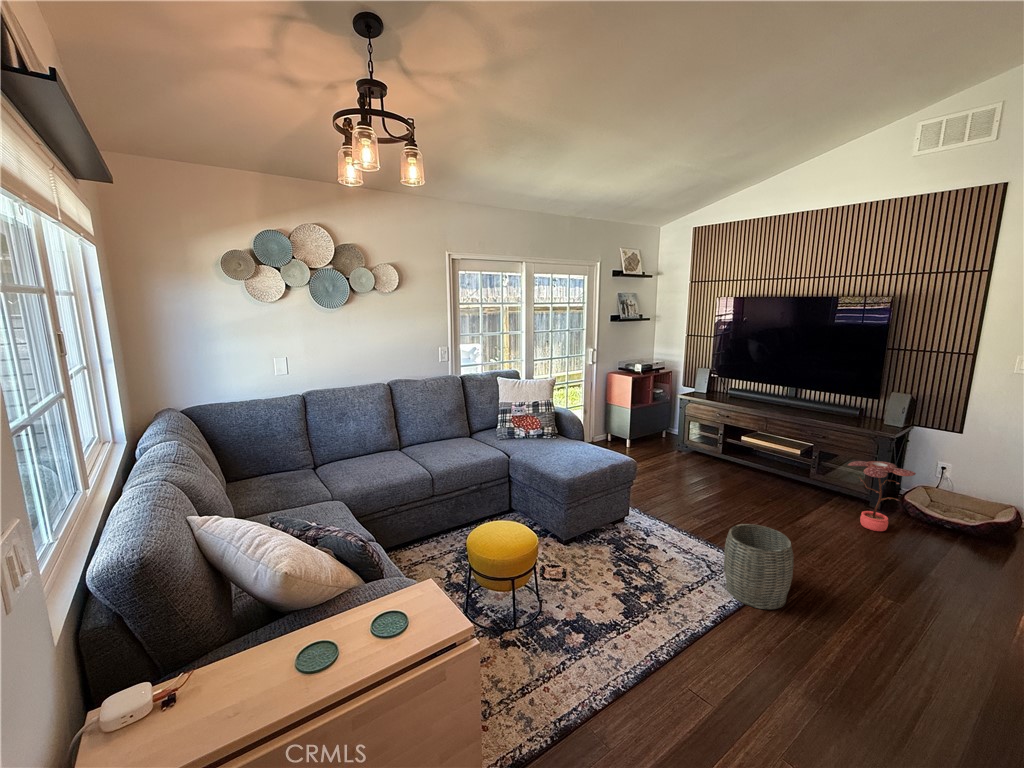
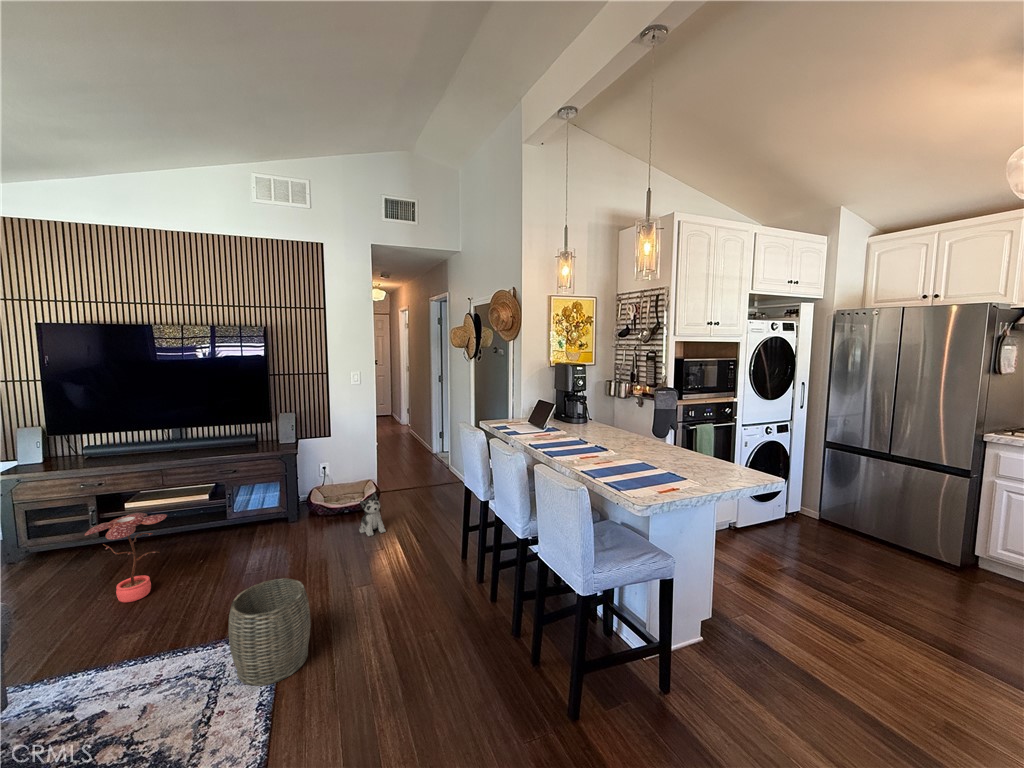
potted plant: present [848,461,916,531] -> present [85,513,167,602]
plush toy: none [945,516,990,572] -> present [359,493,386,536]

